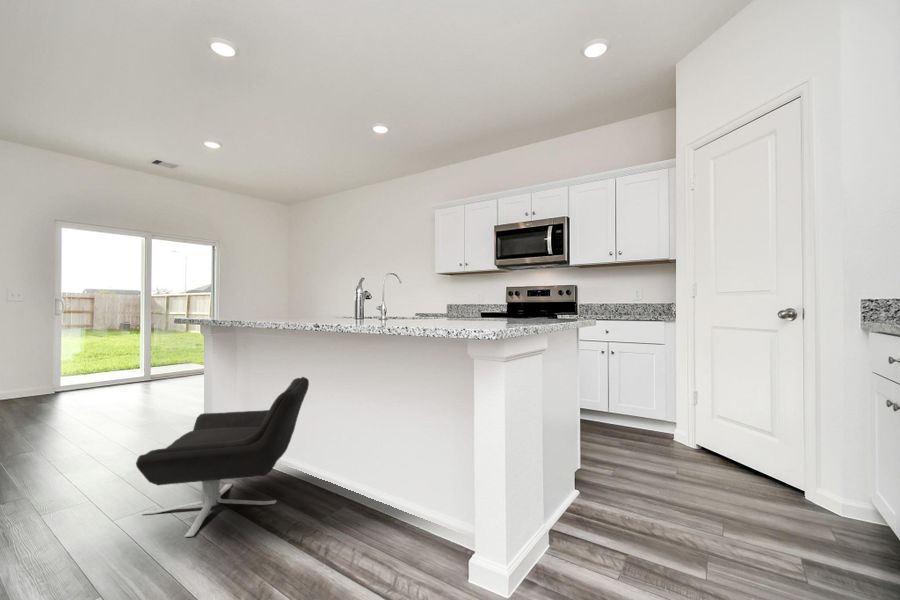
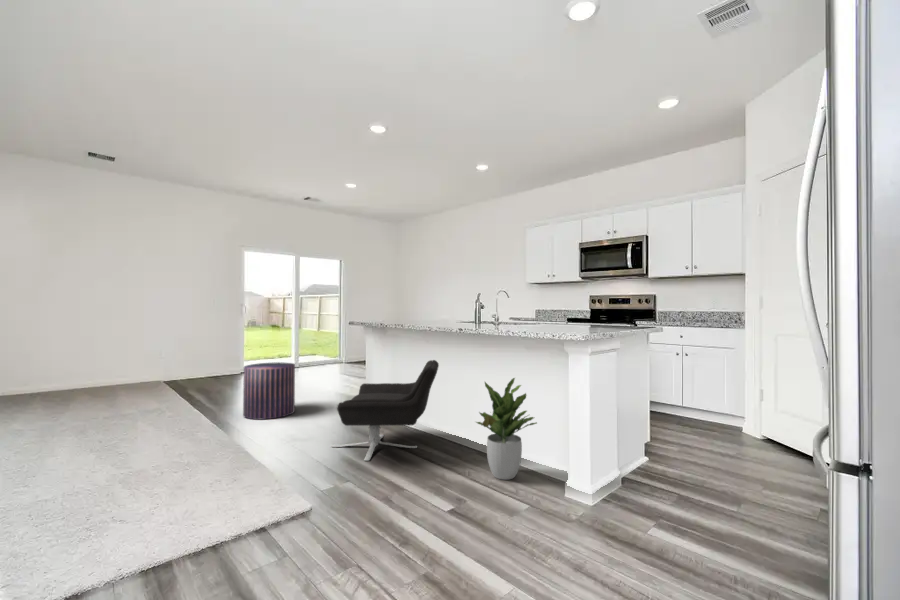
pouf: none [22,384,112,472] -> present [243,362,295,419]
potted plant: none [345,404,438,551] -> present [476,378,537,480]

